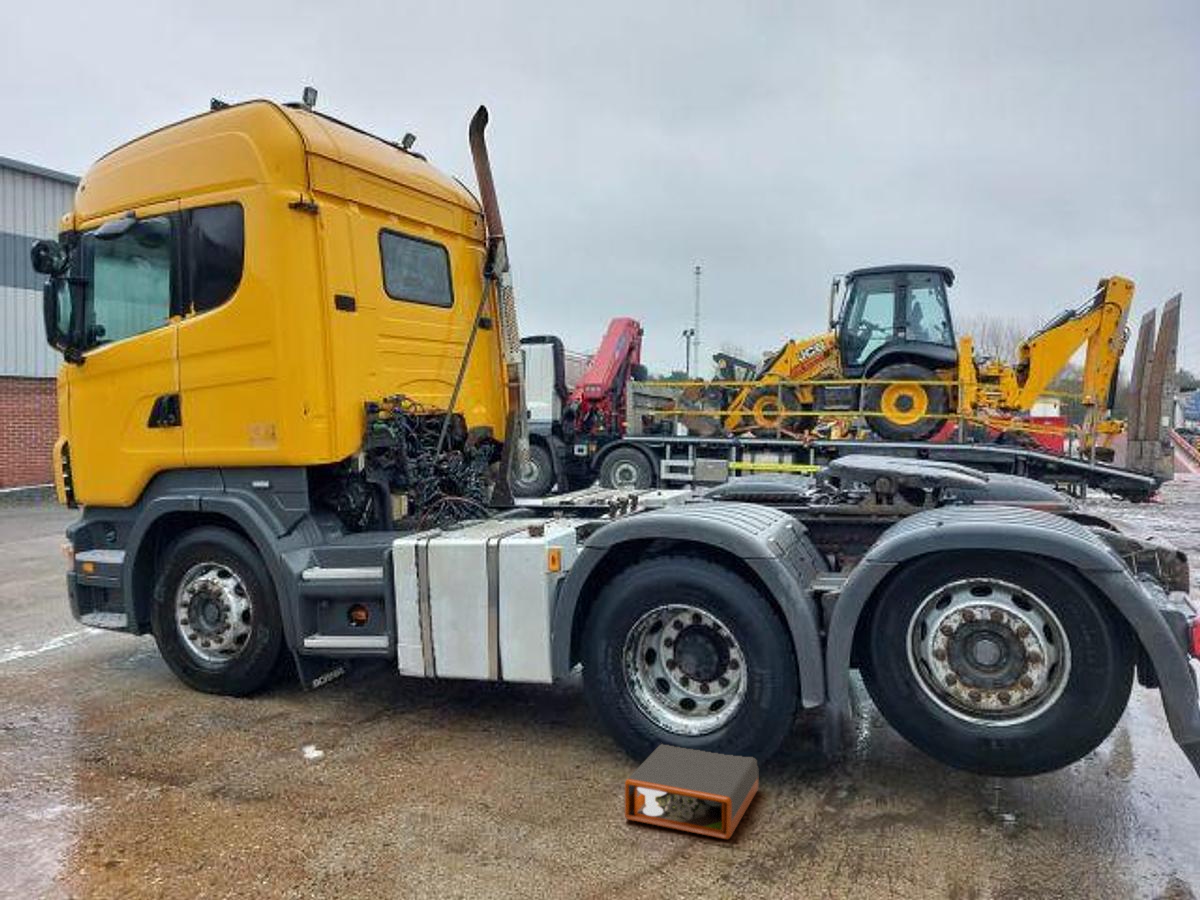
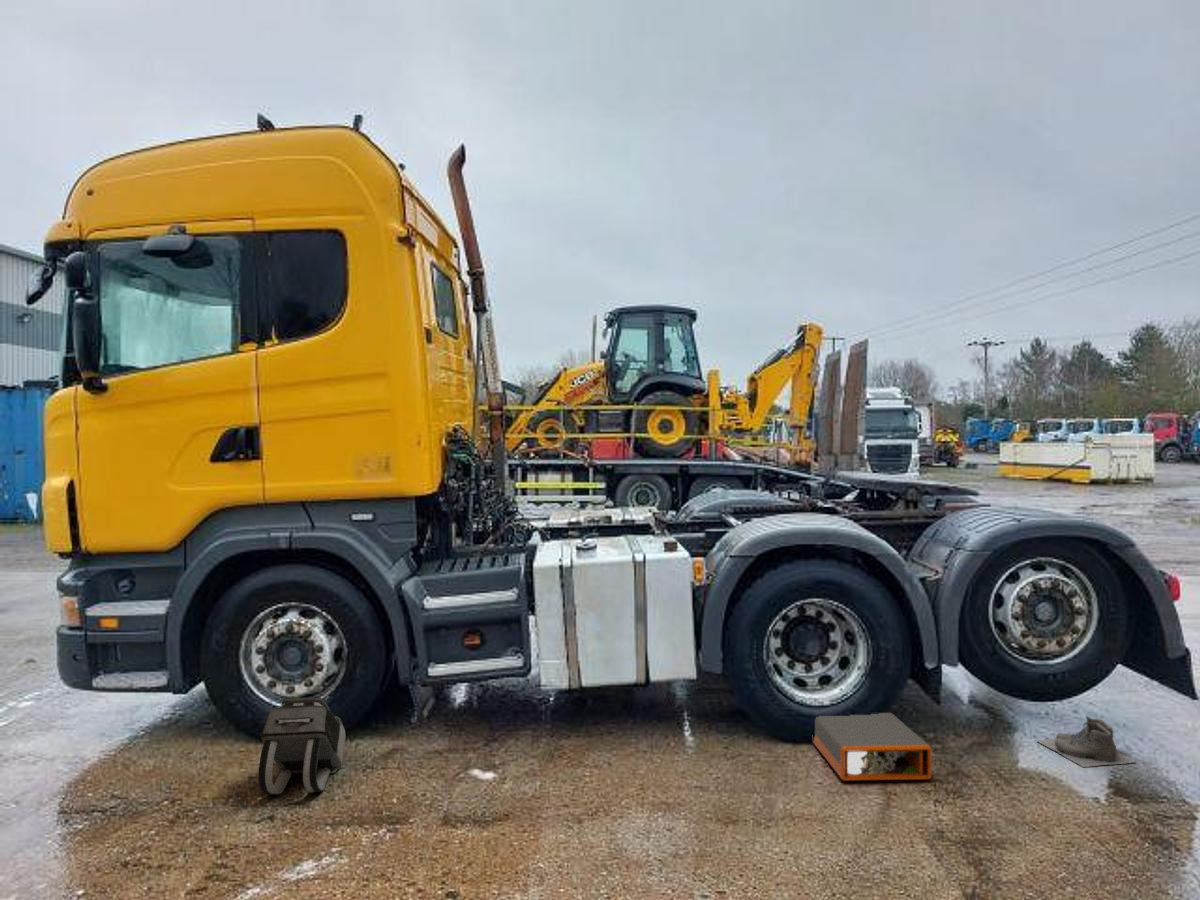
backpack: none [130,646,242,734] -> present [258,697,346,795]
boots: none [949,803,1053,882] -> present [1038,716,1134,767]

